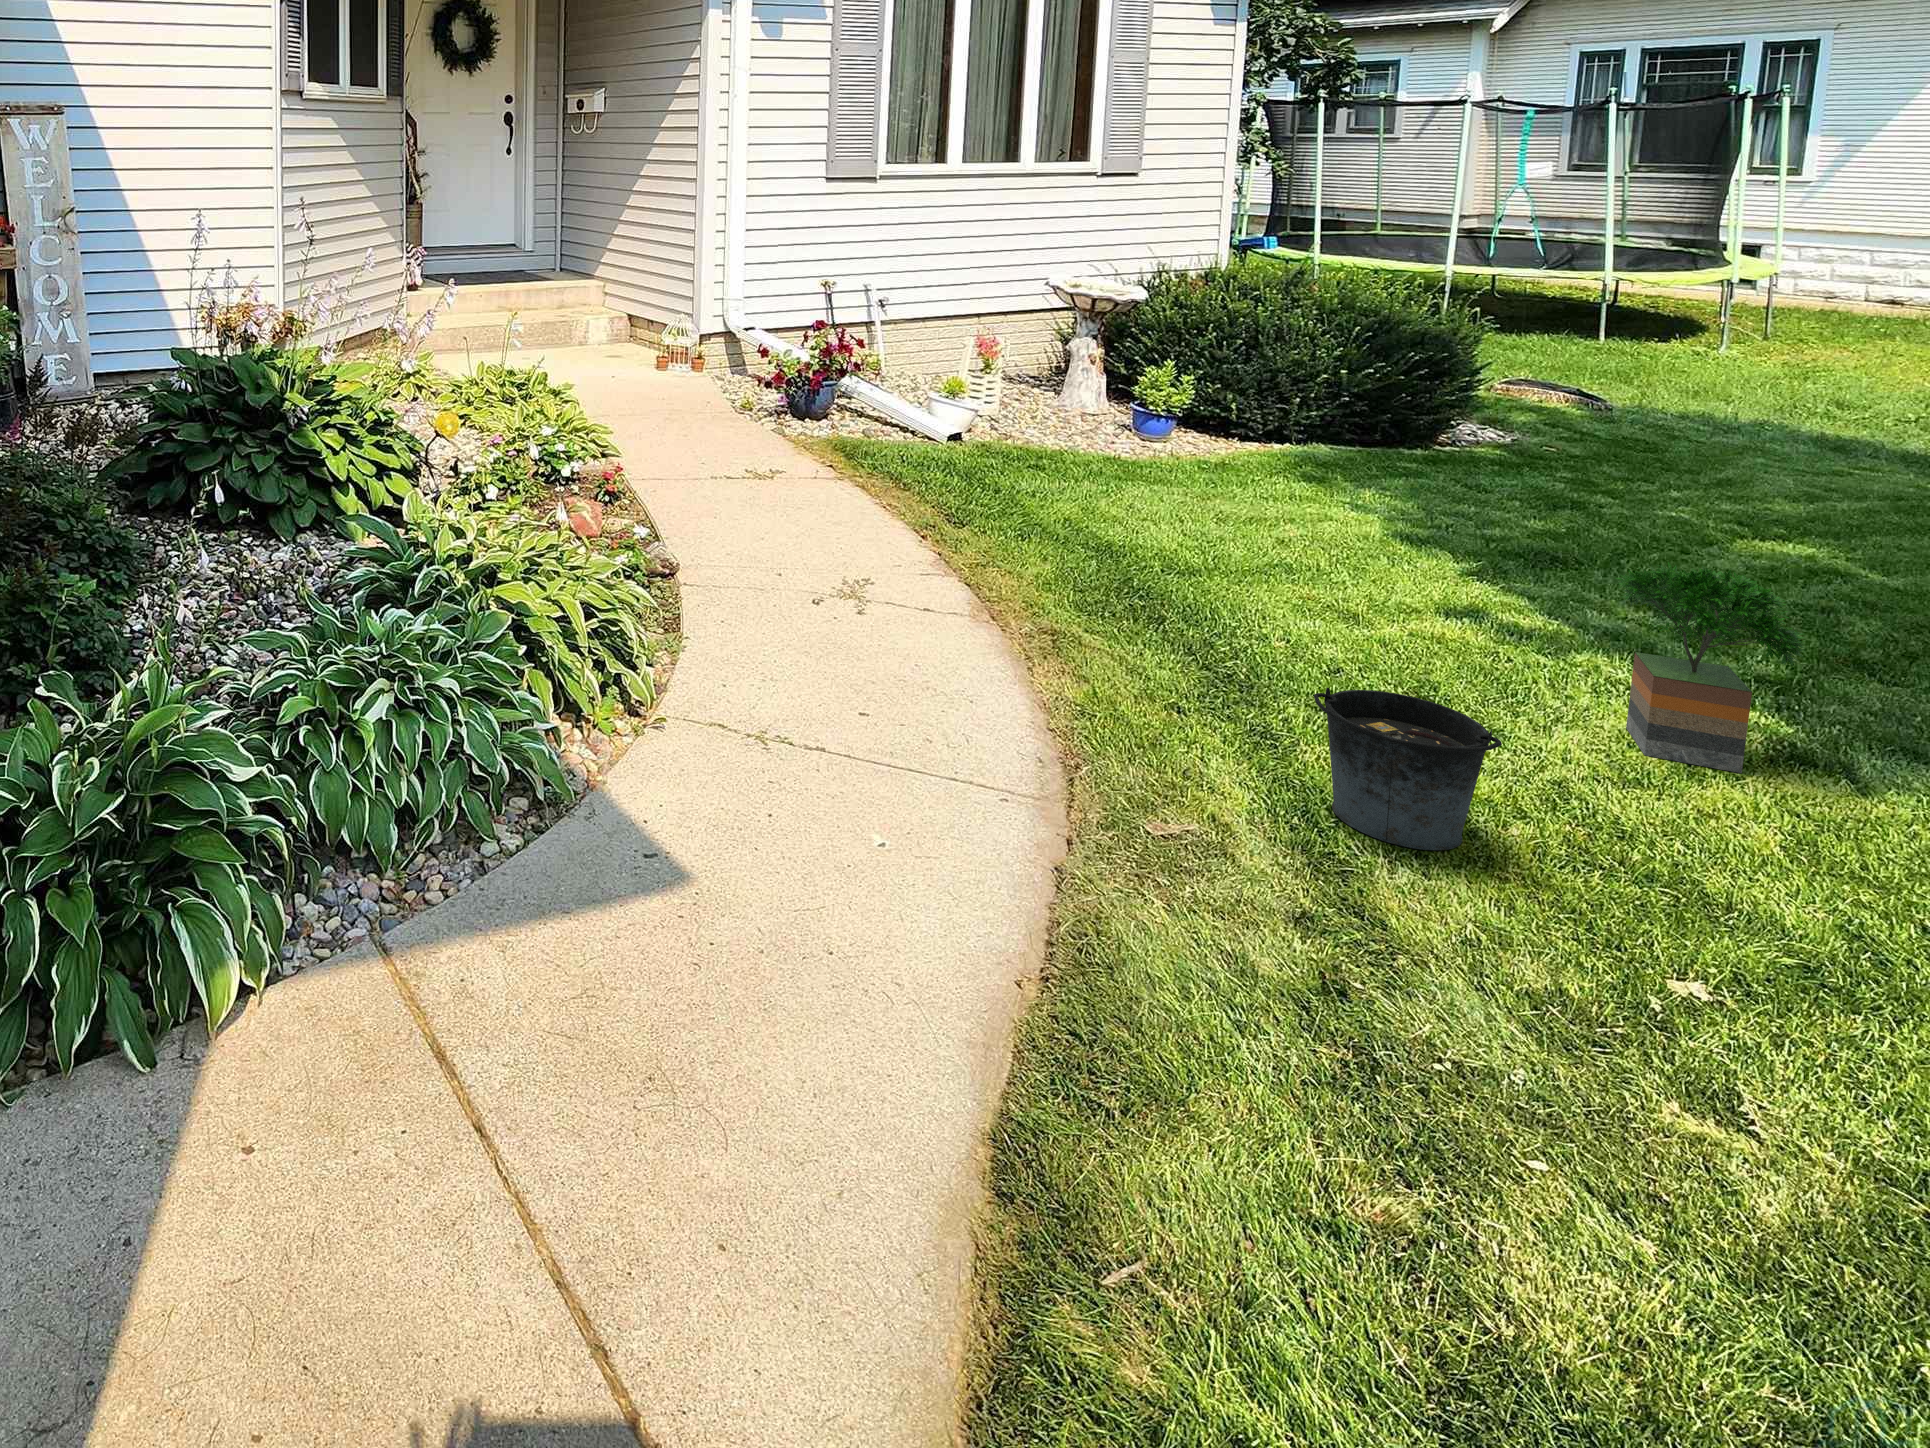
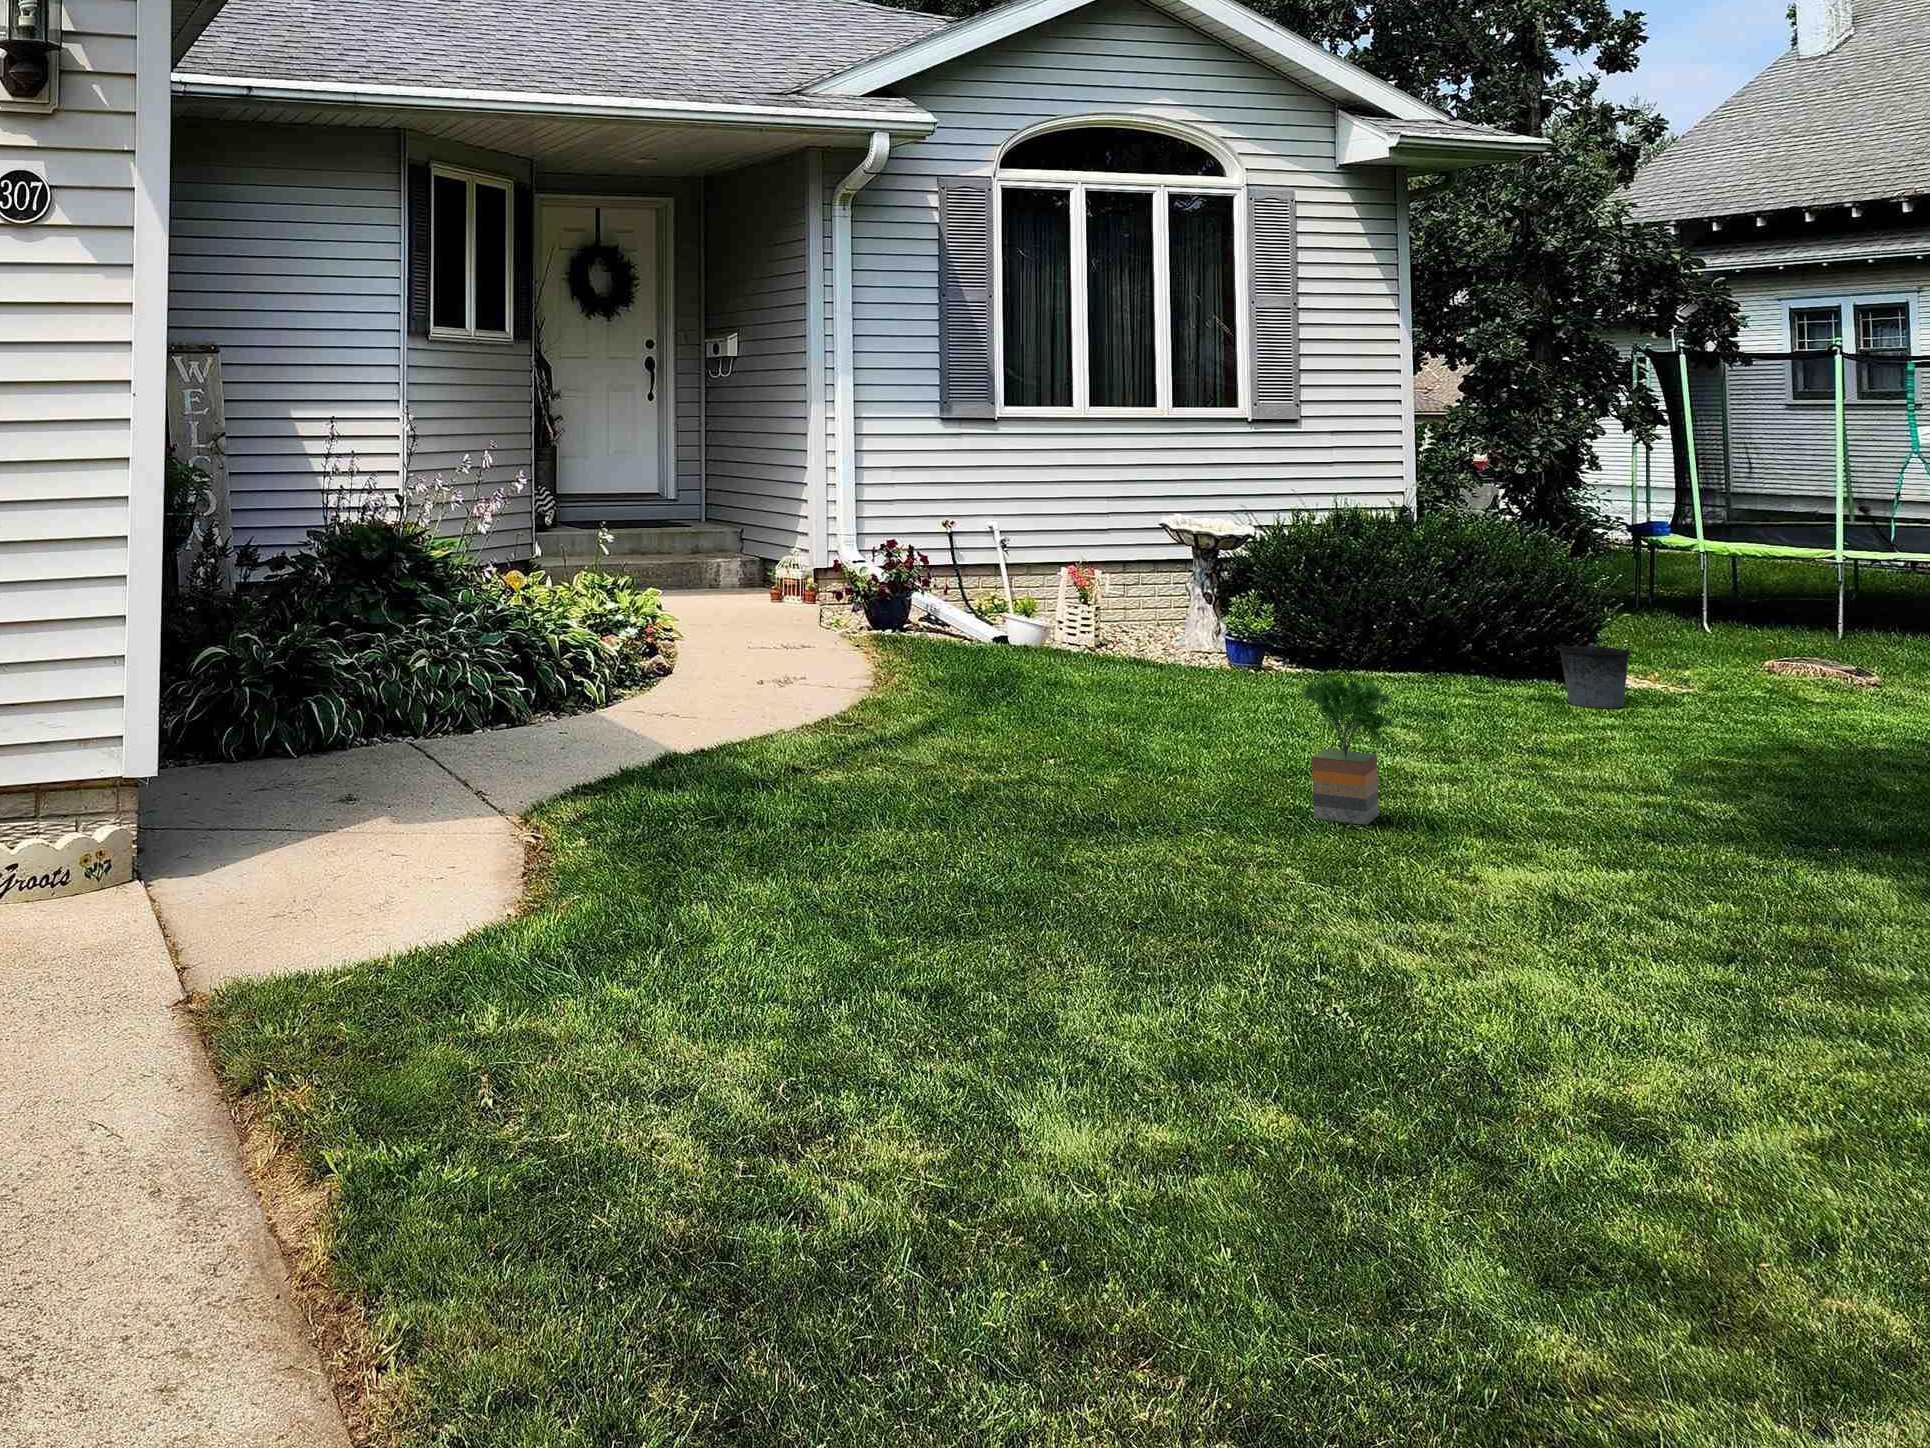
bucket: present [1314,688,1502,850] -> present [1554,643,1631,708]

